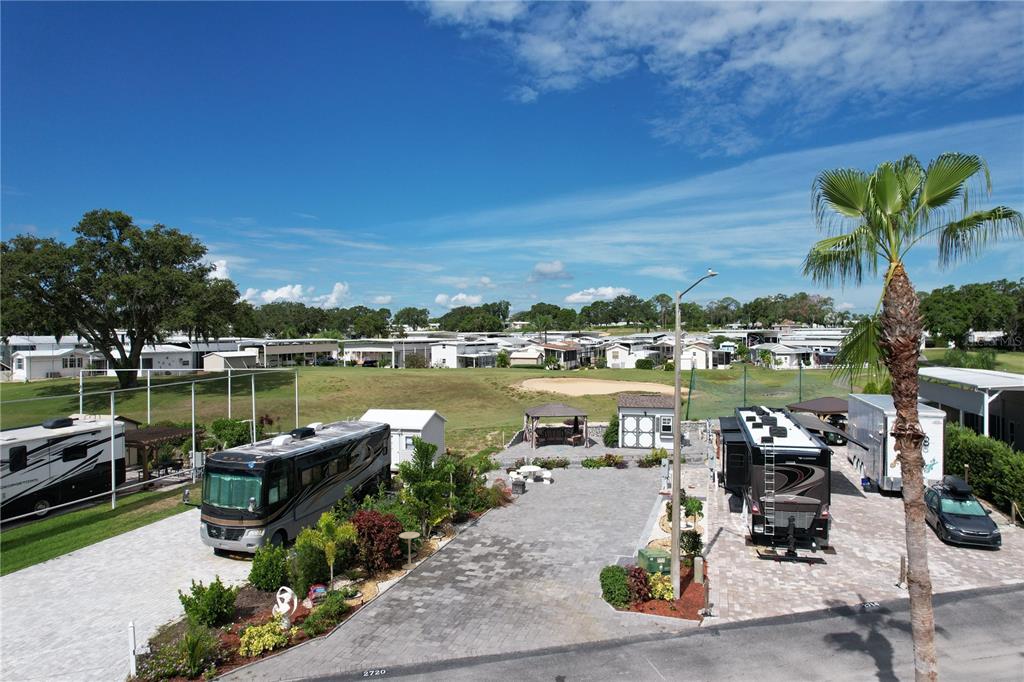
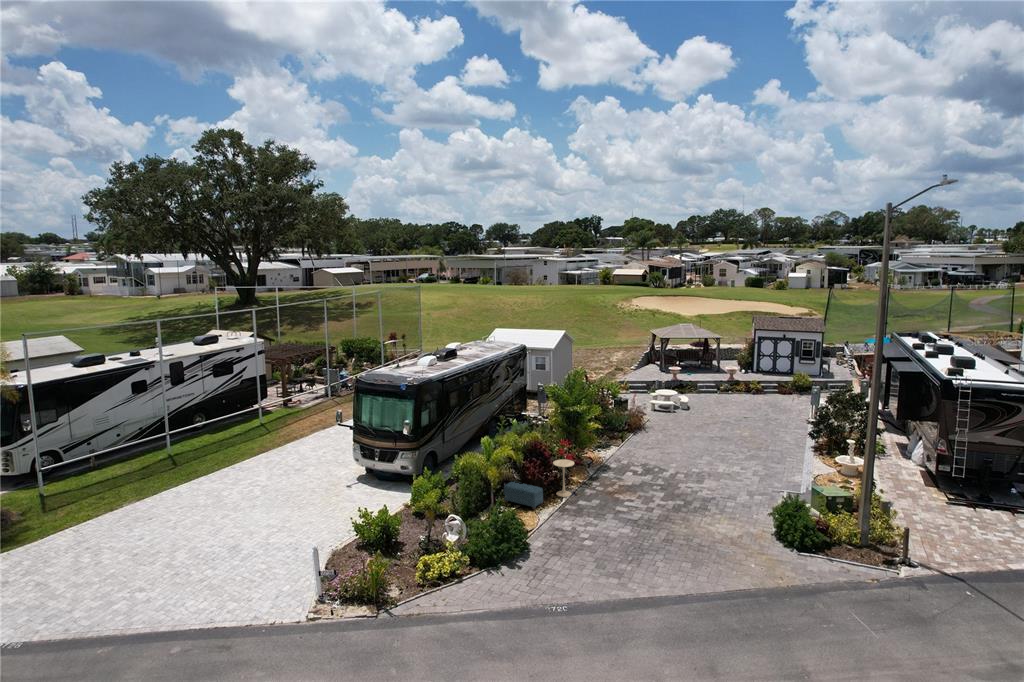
bench: none [347,555,386,582] -> present [504,482,543,509]

